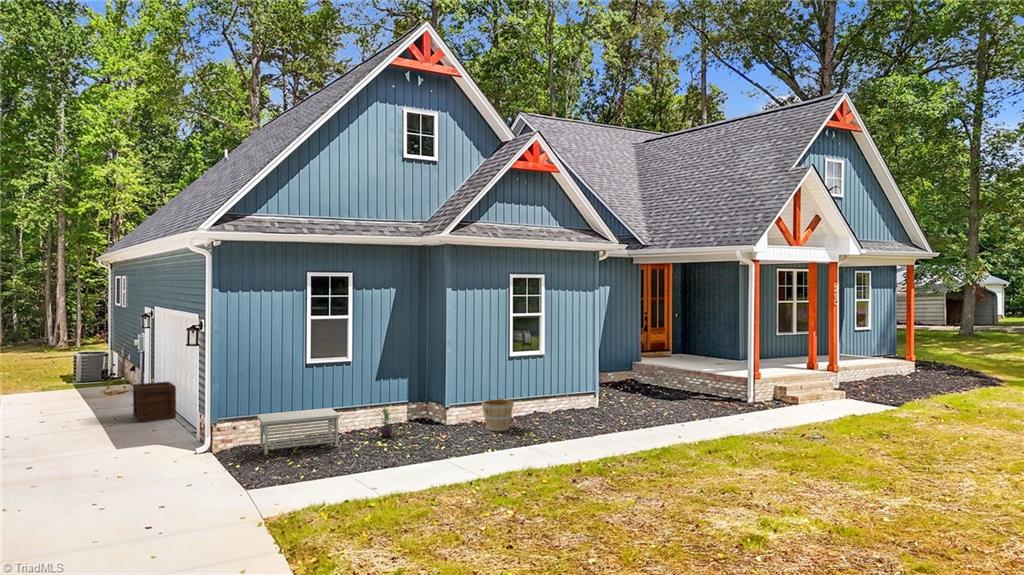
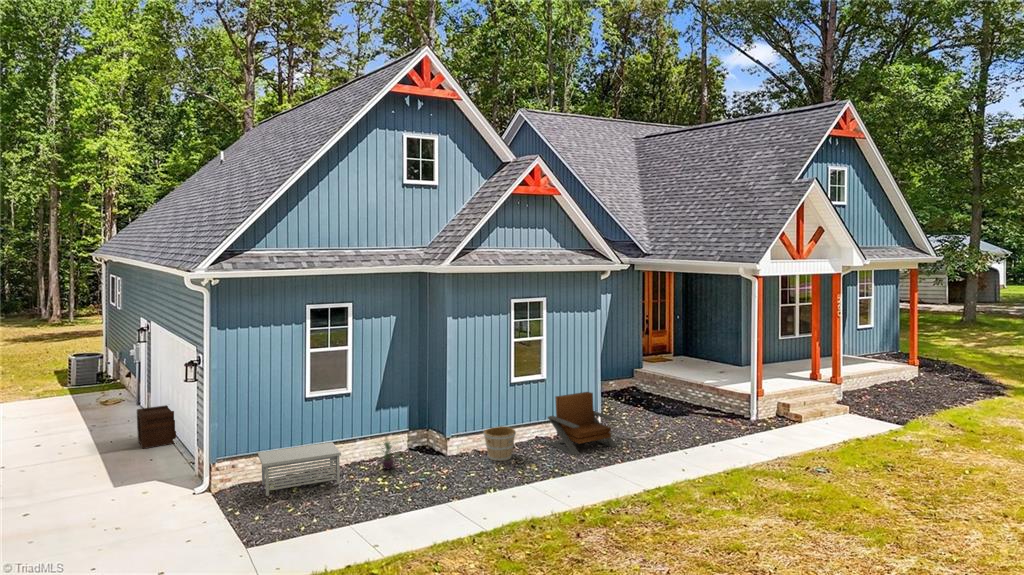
lounge chair: none [545,369,615,428] -> present [548,392,617,456]

